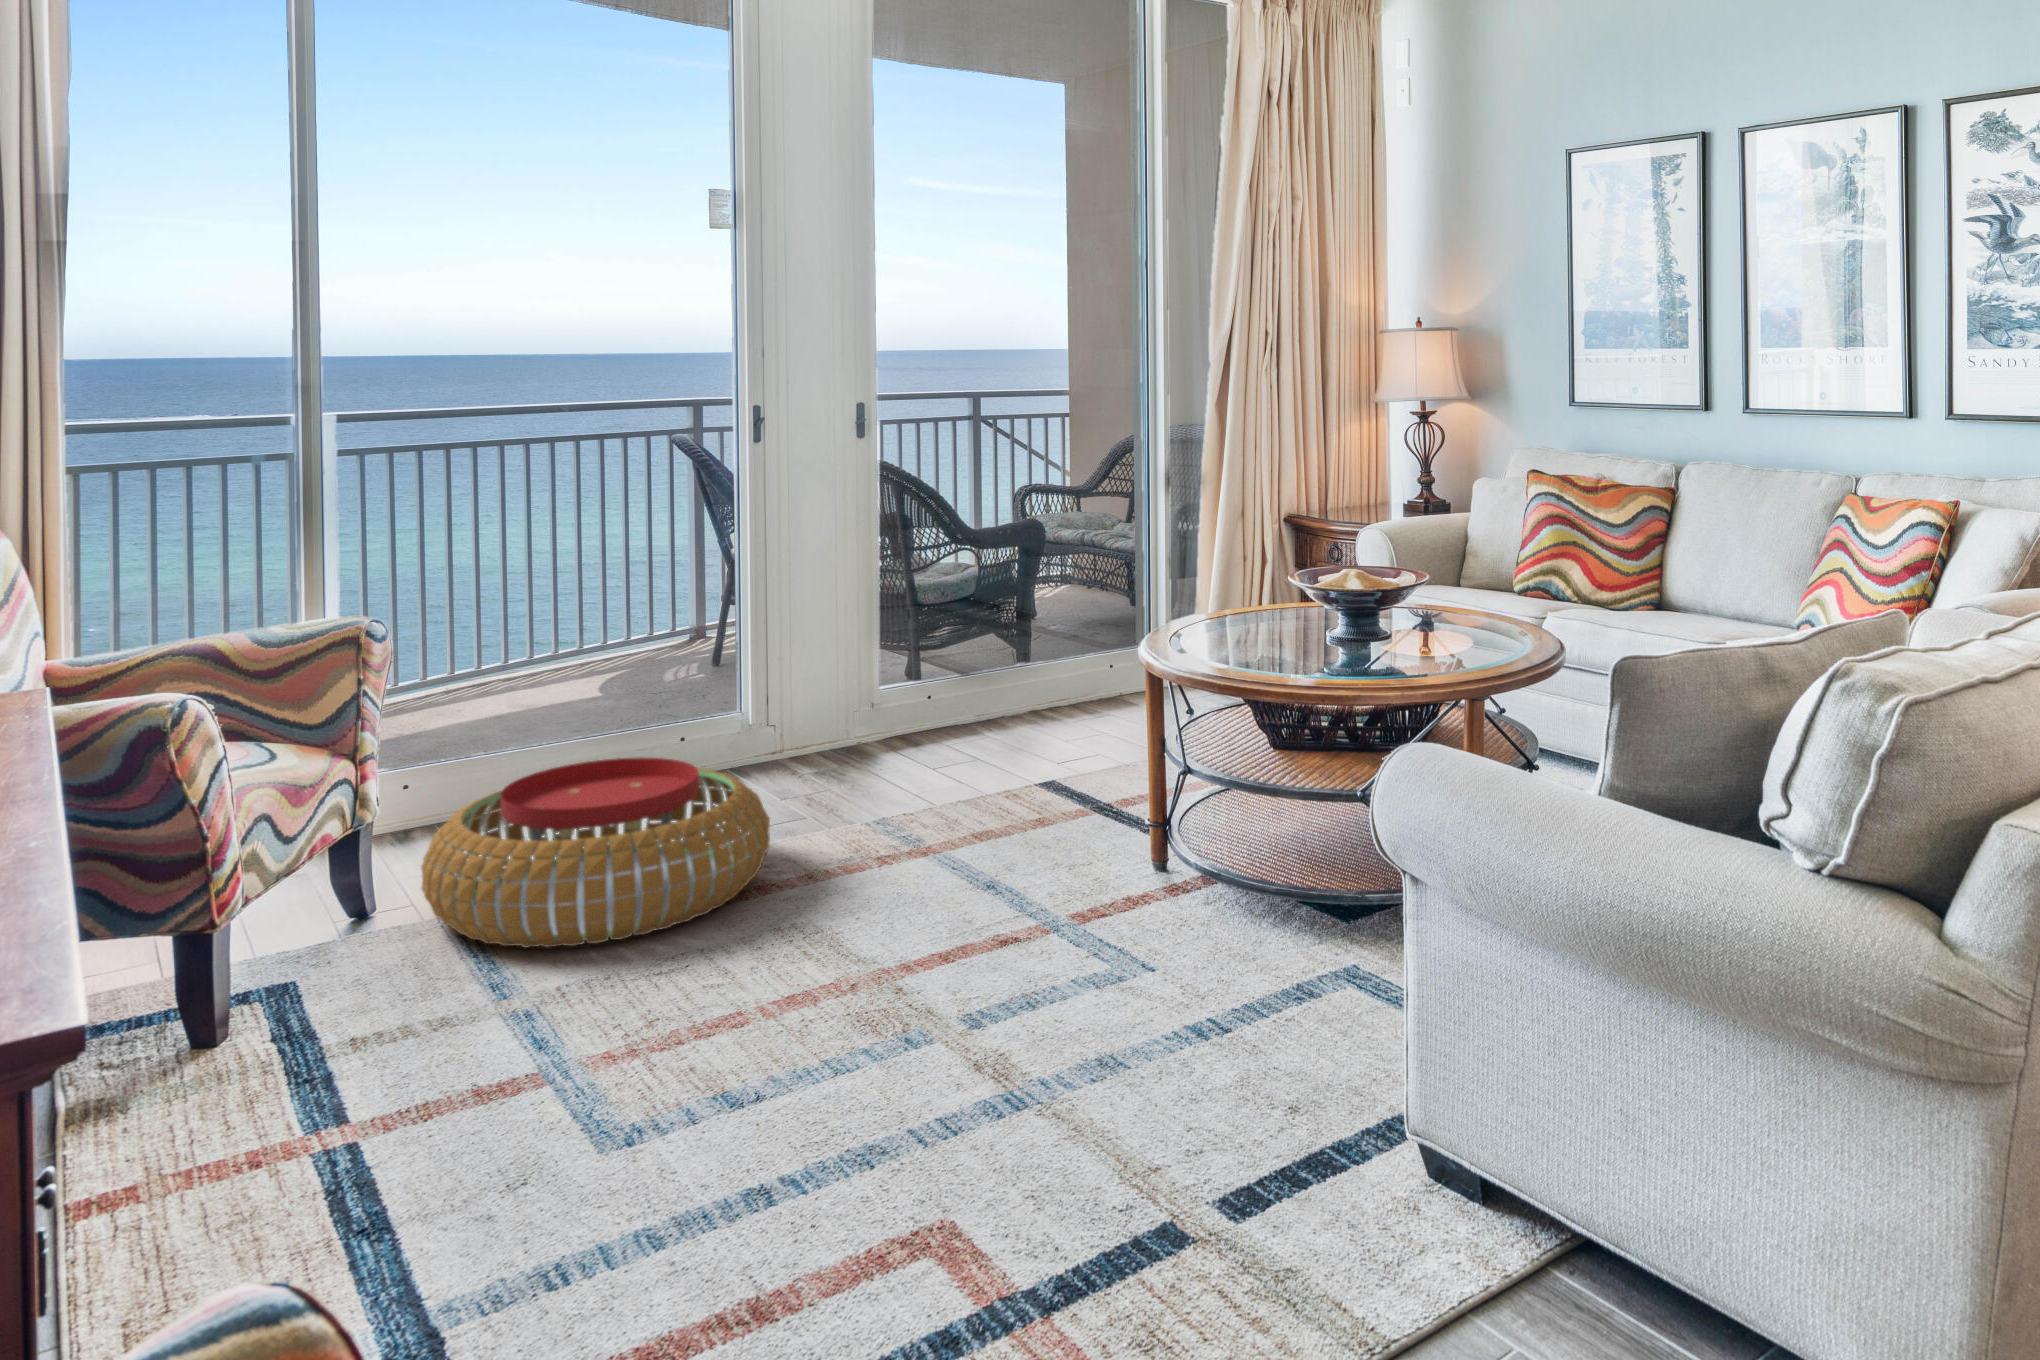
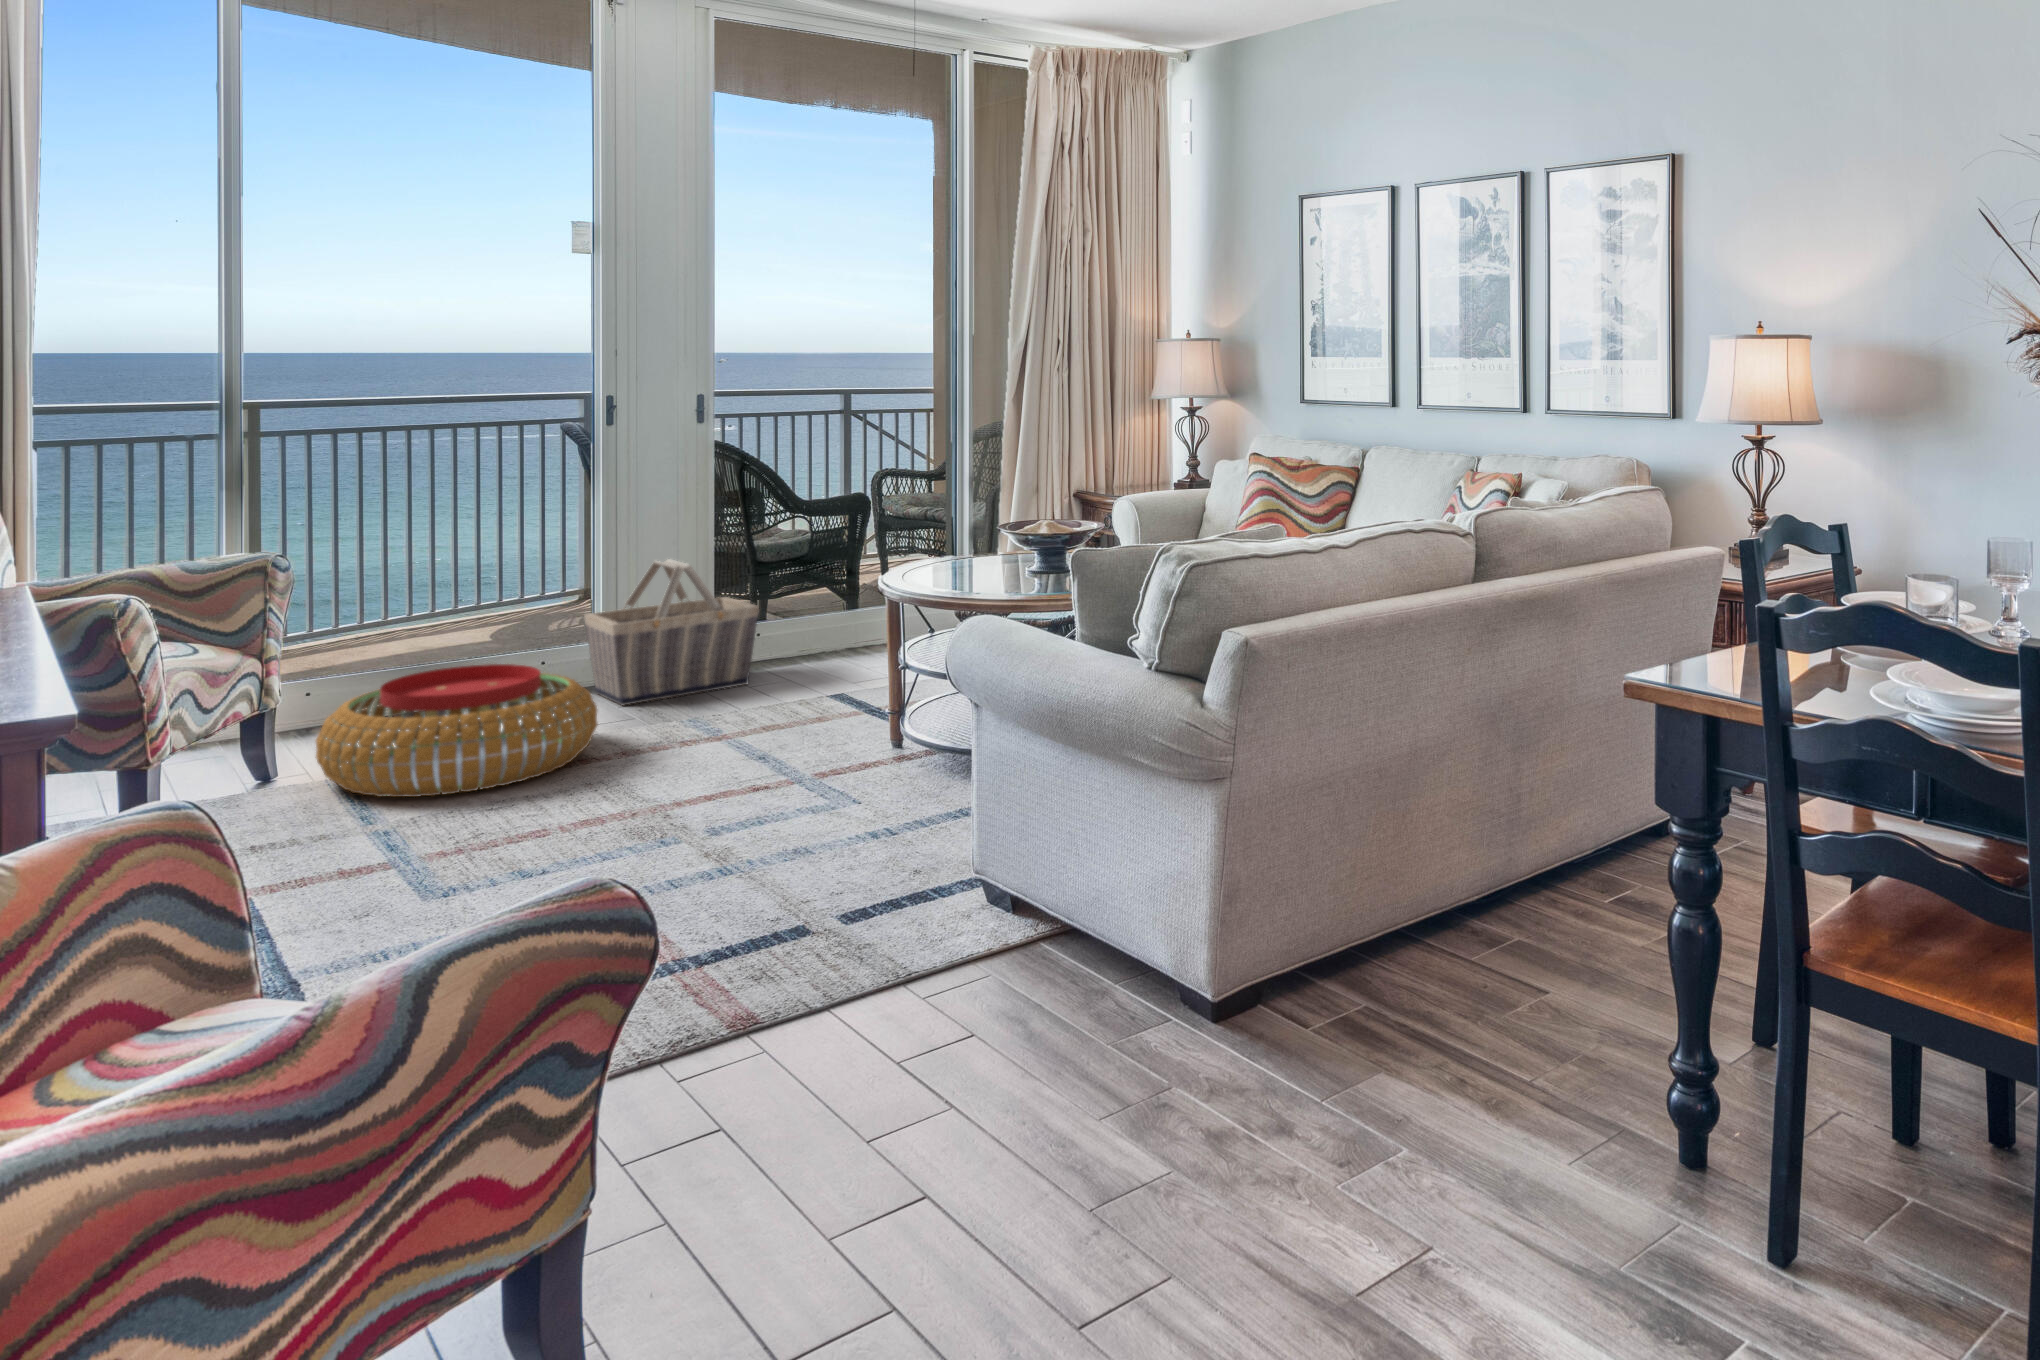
basket: none [727,611,939,801] -> present [584,559,759,705]

